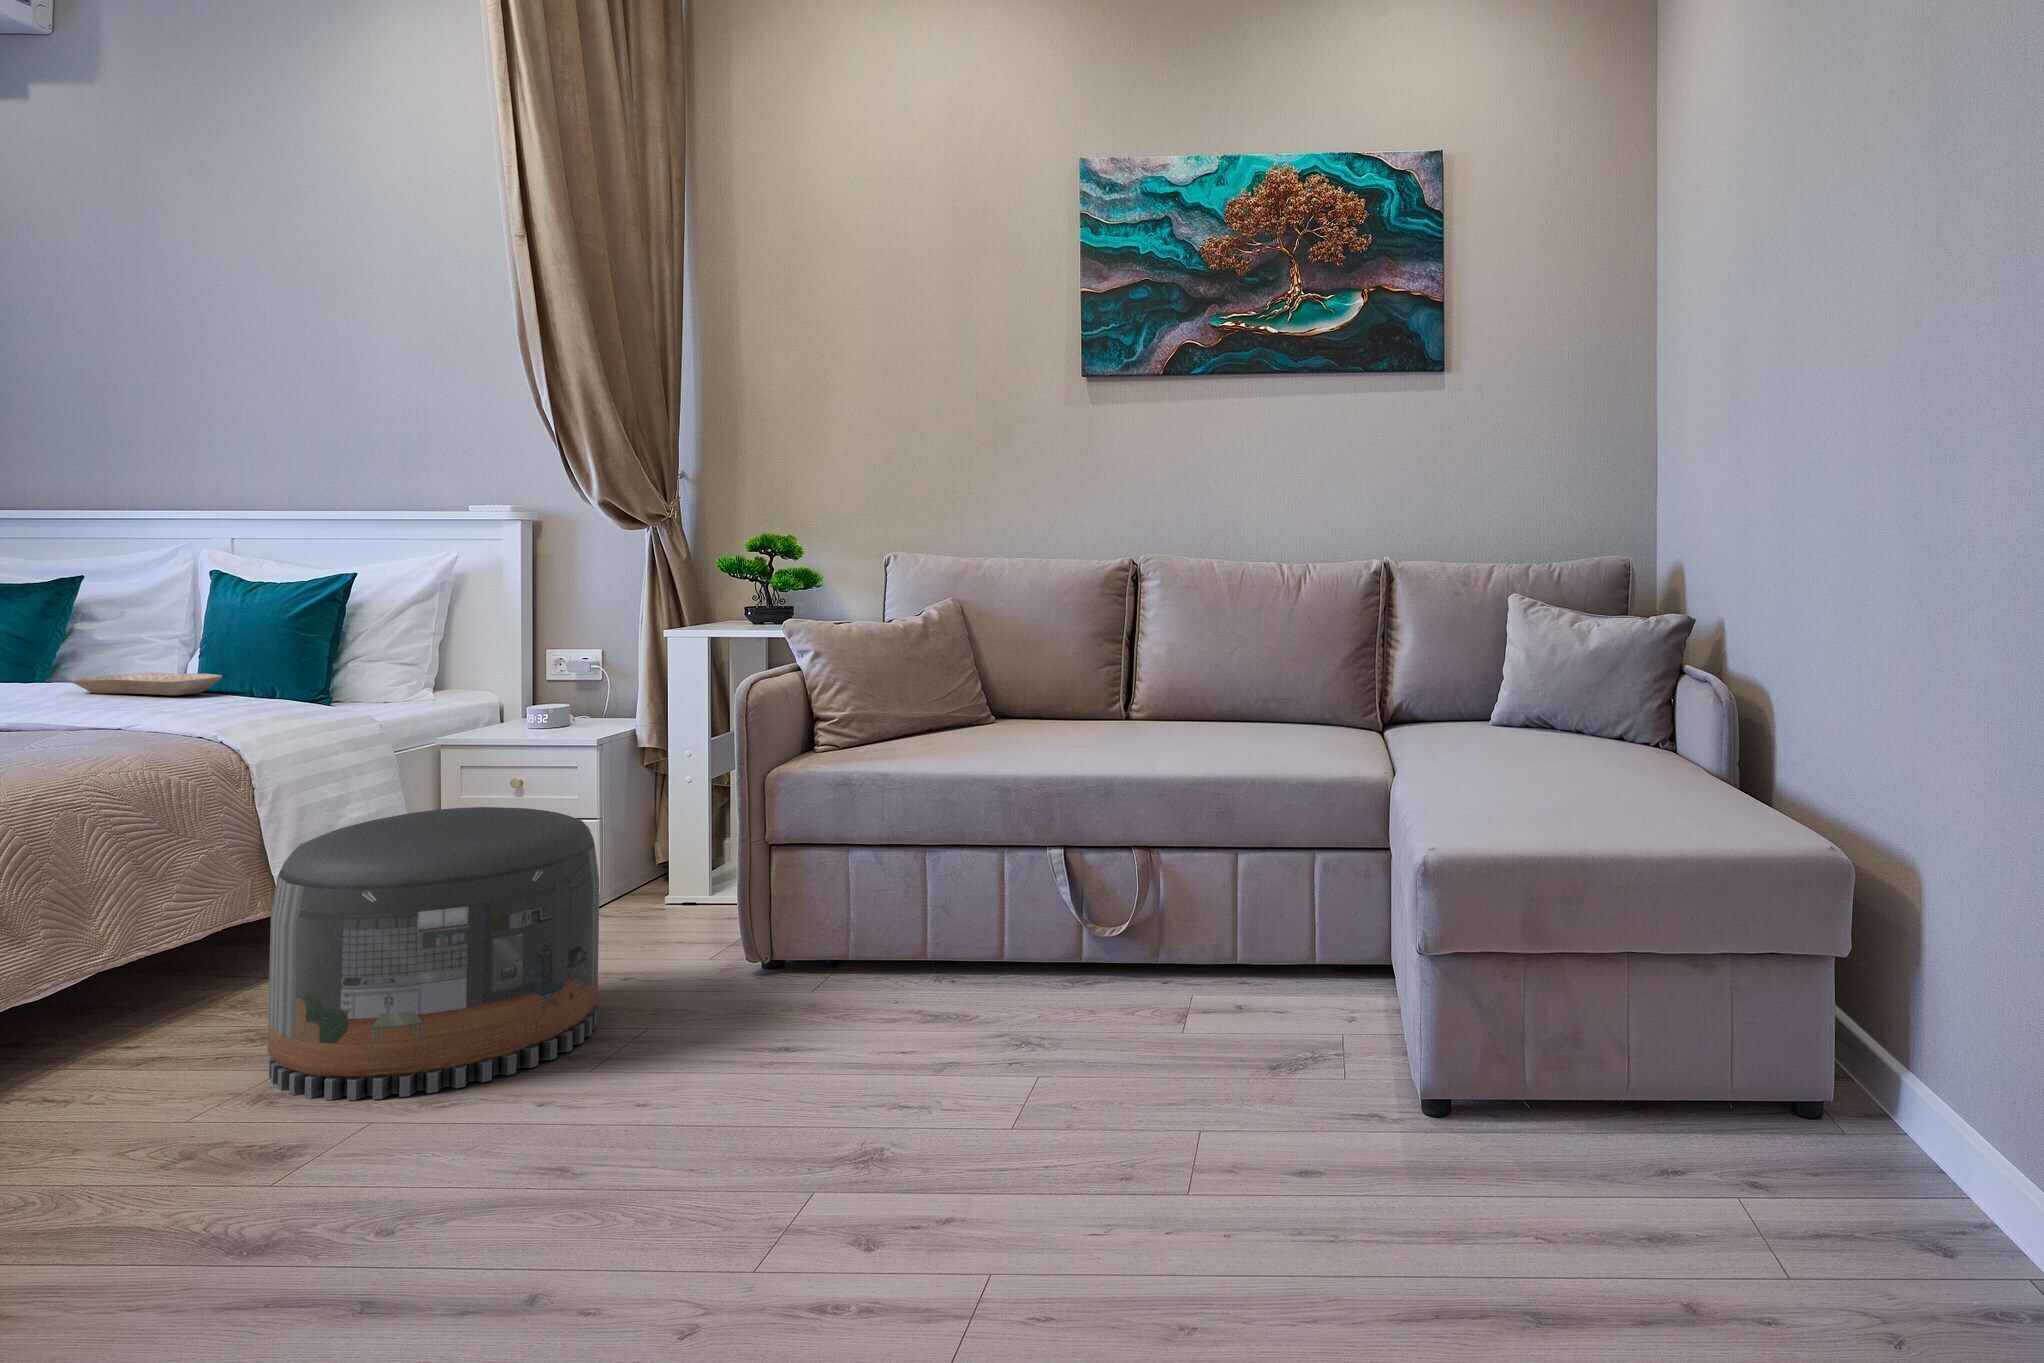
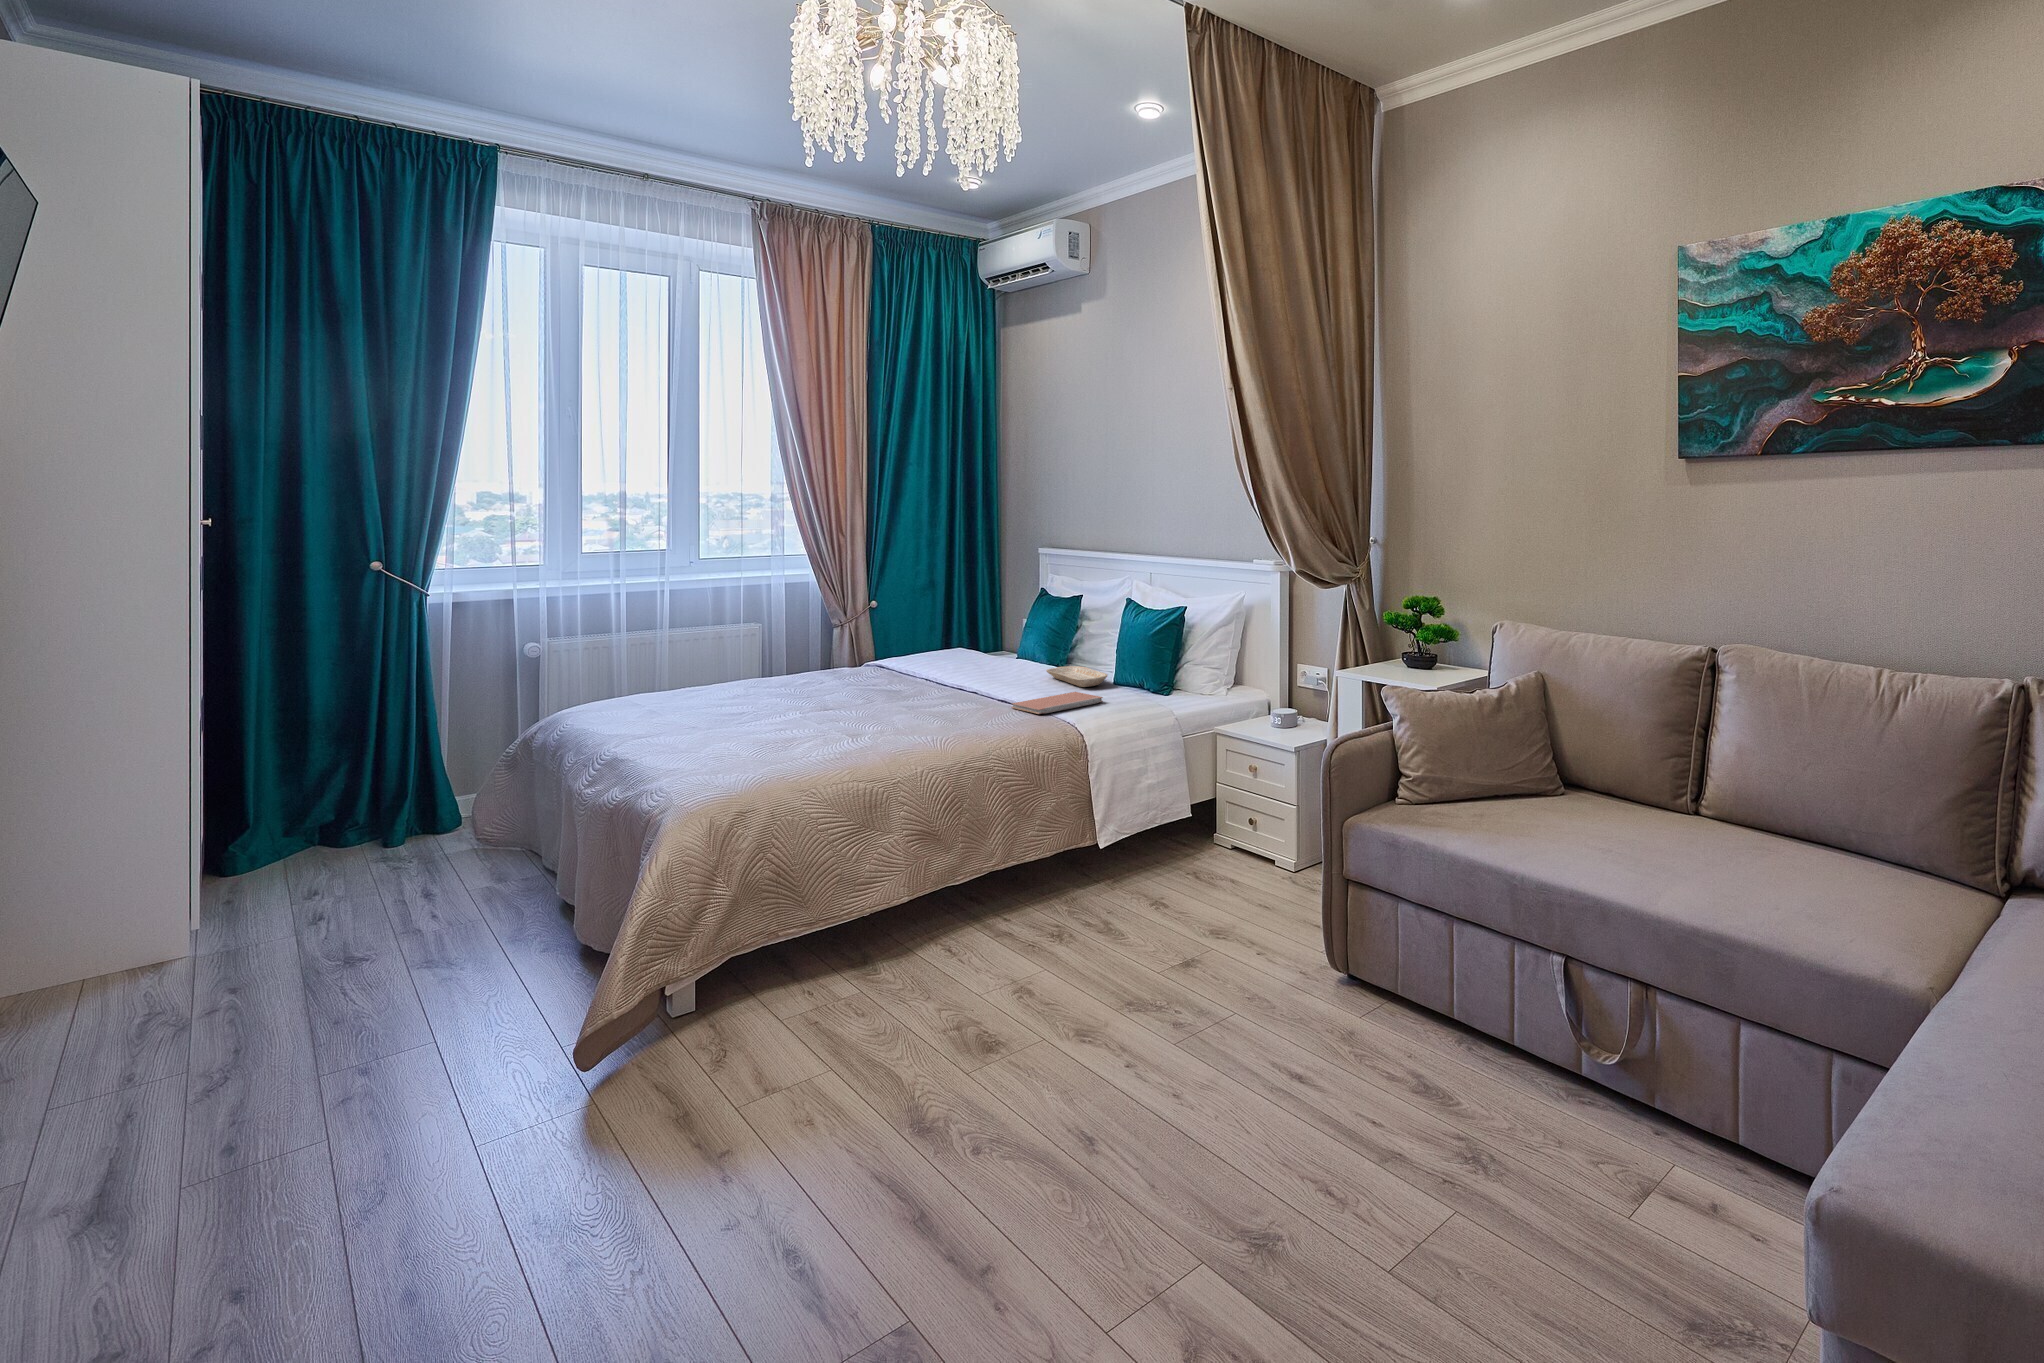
notebook: none [71,696,249,718] -> present [1011,692,1103,714]
pouf: present [268,807,599,1100] -> none [1020,817,1217,1038]

